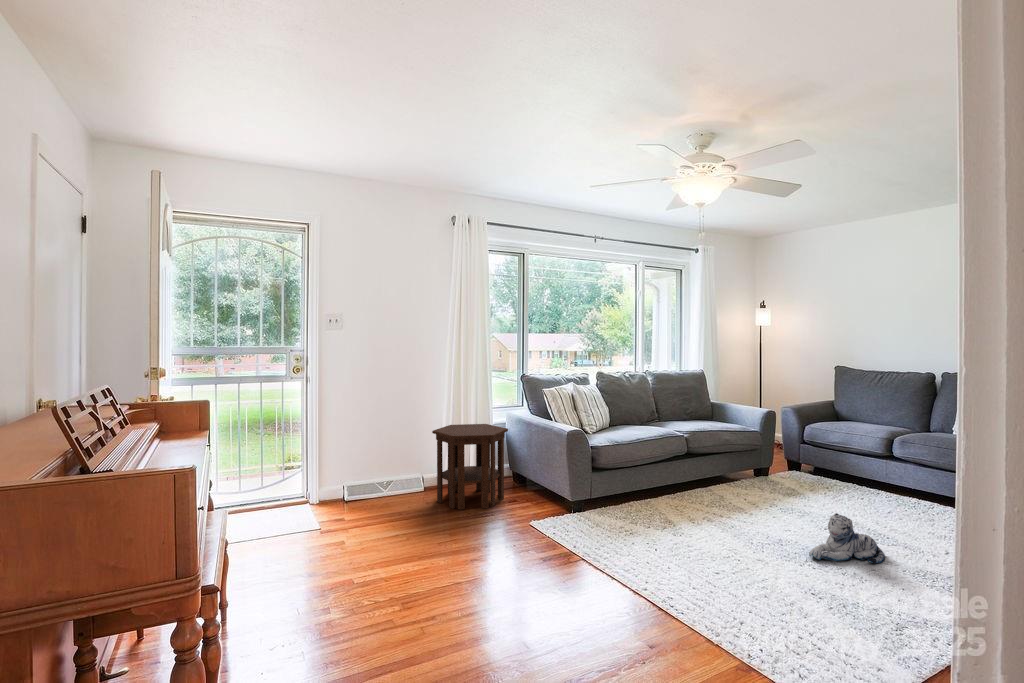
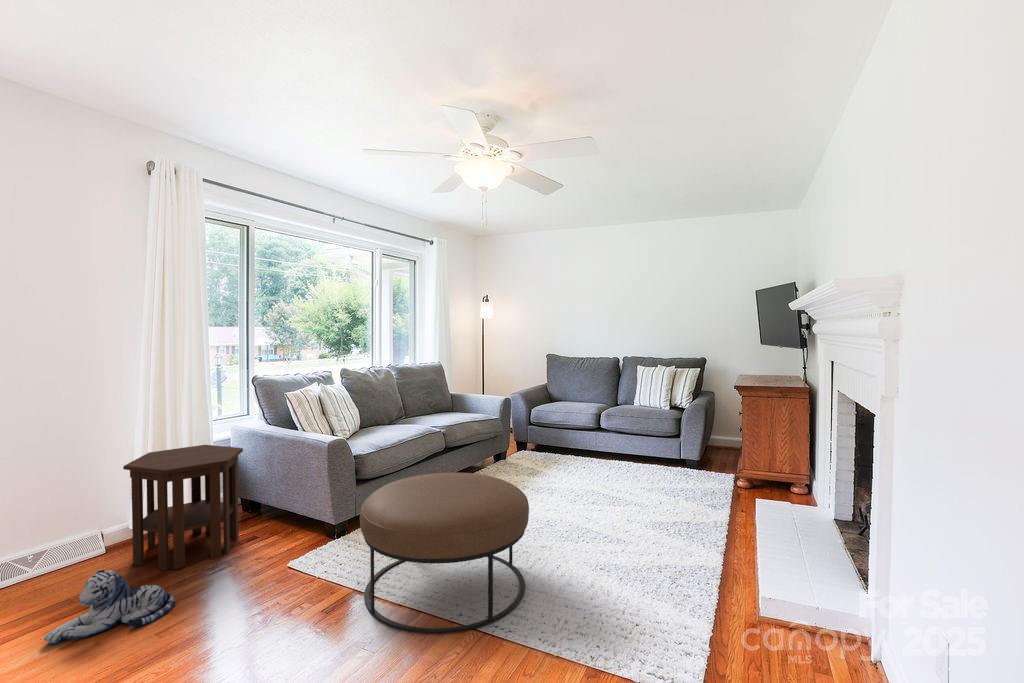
ottoman: none [568,466,724,602] -> present [360,473,529,633]
plush toy: present [809,513,885,564] -> present [44,569,175,643]

